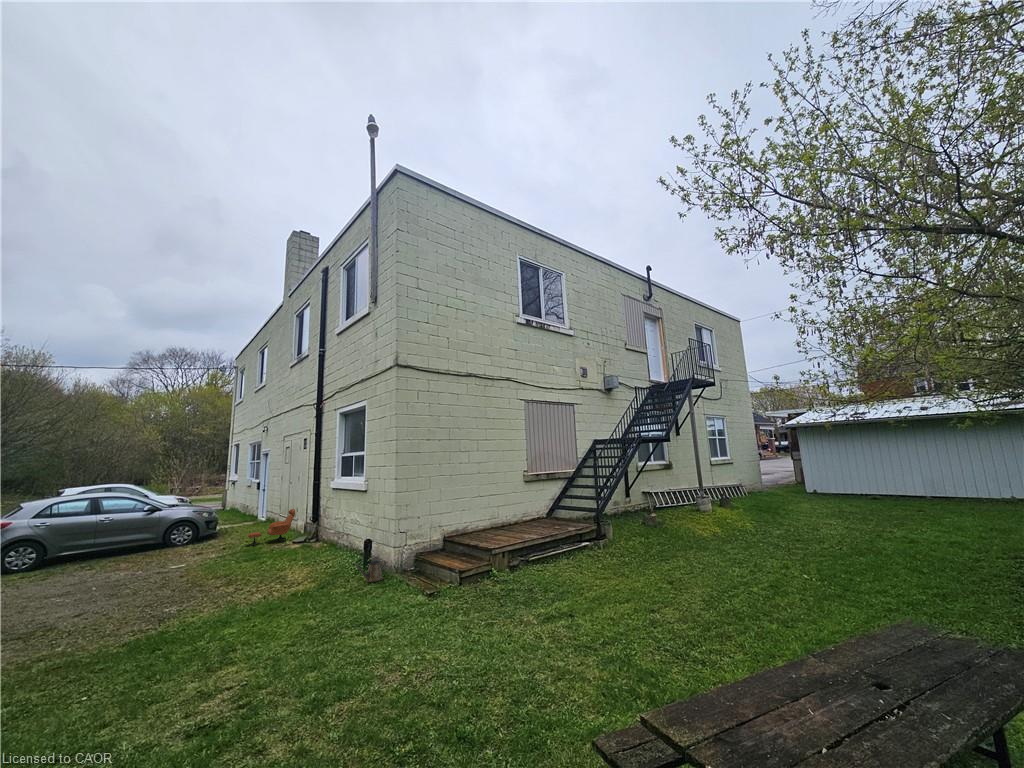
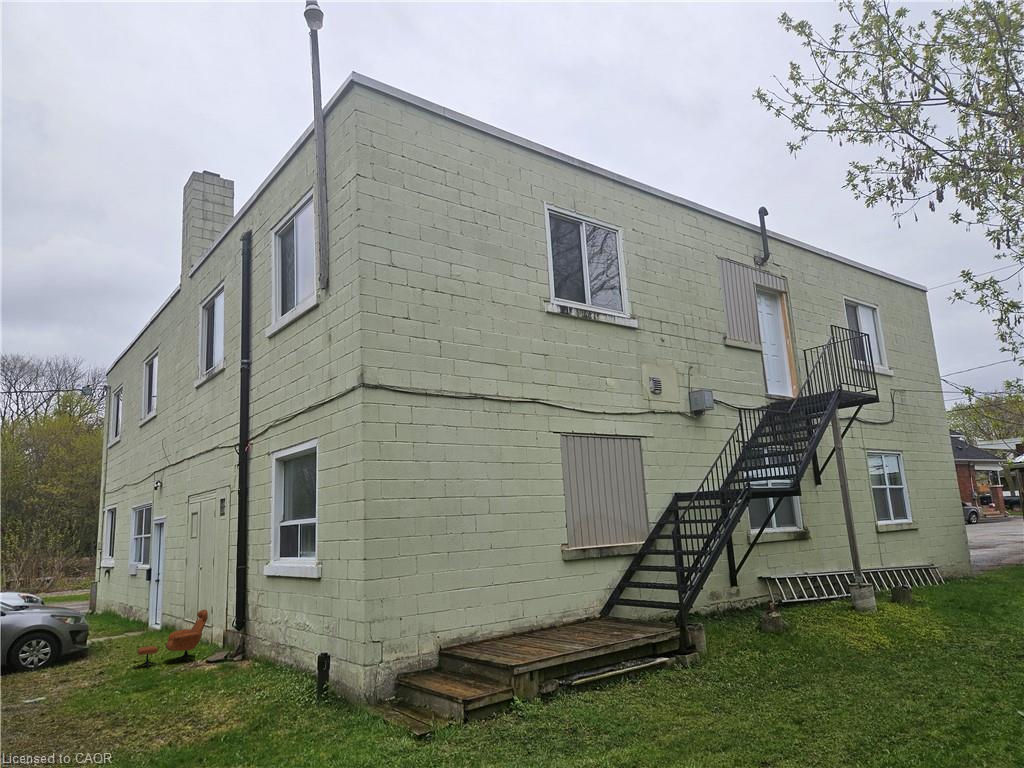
watering can: present [353,560,386,582] -> none [303,685,352,719]

